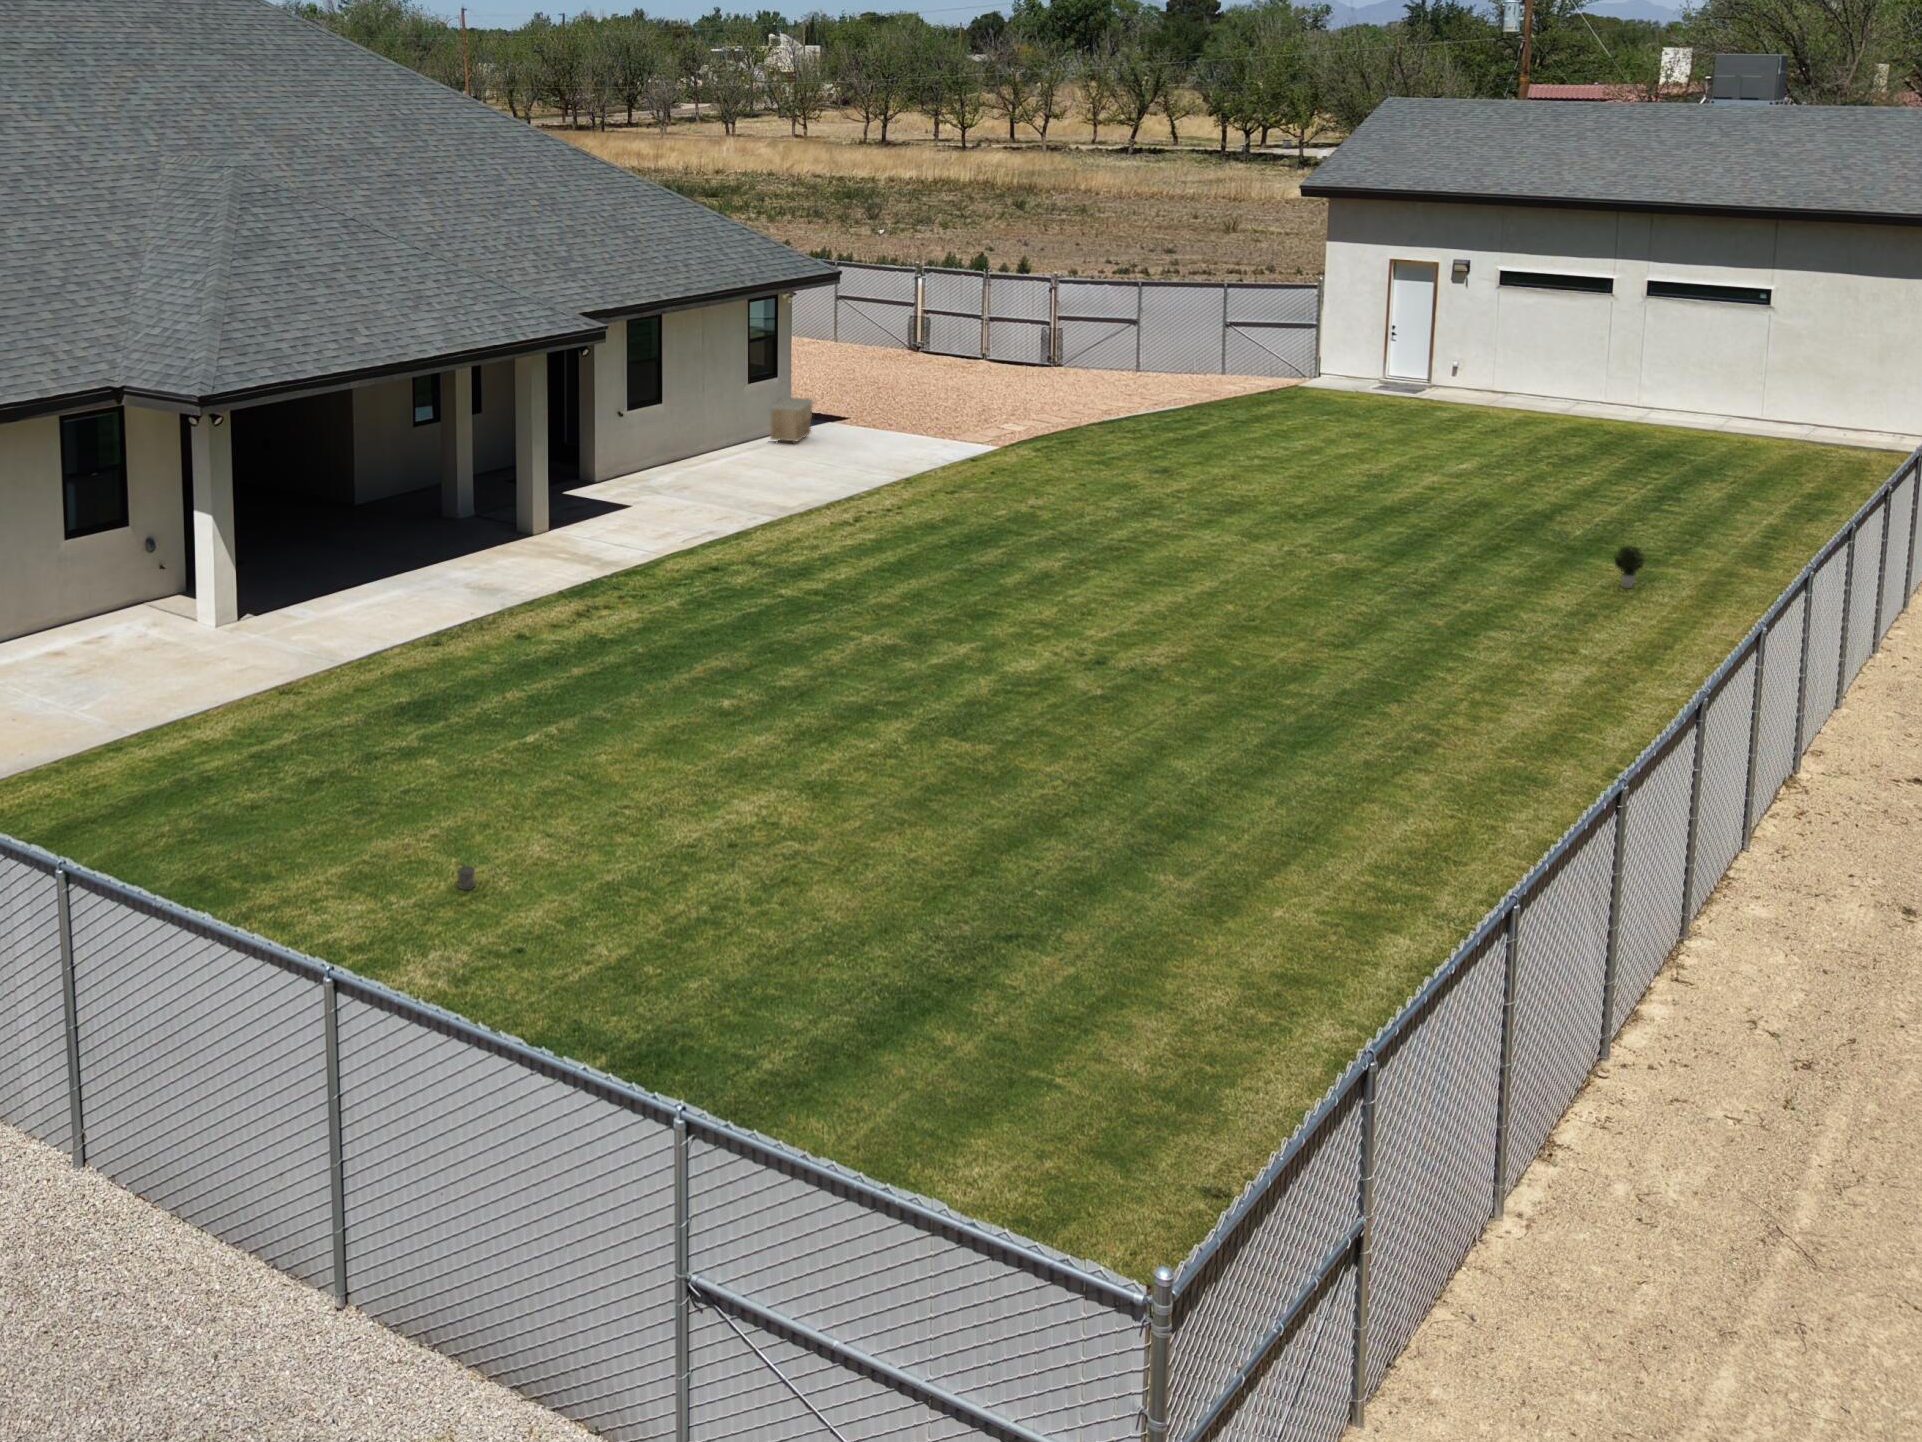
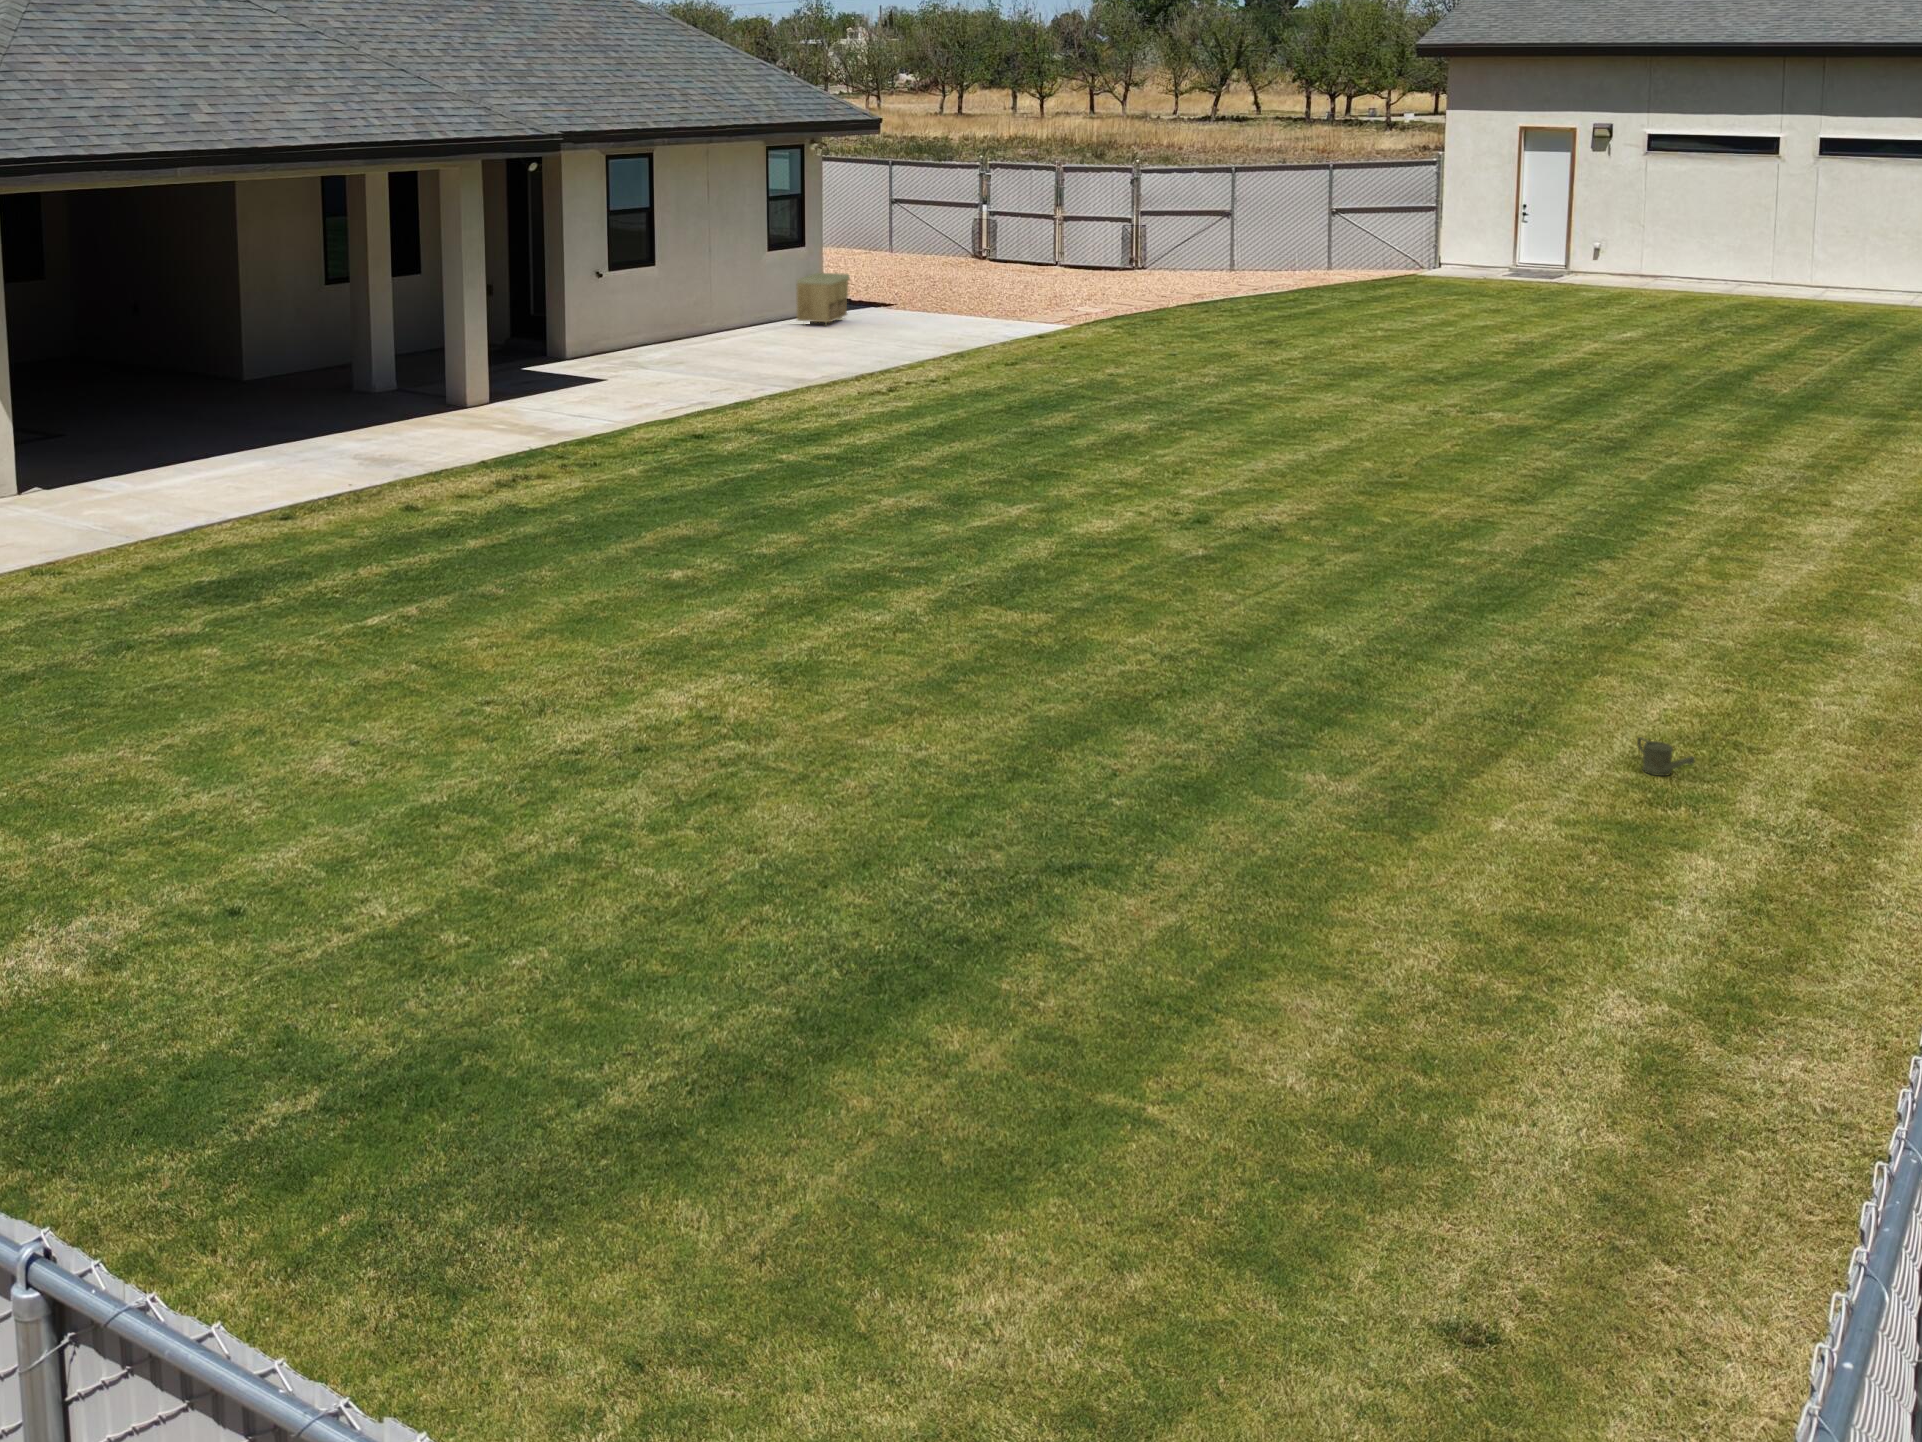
potted plant: present [1614,546,1645,588] -> none [1846,385,1889,440]
watering can: present [457,864,475,890] -> present [1637,737,1695,776]

